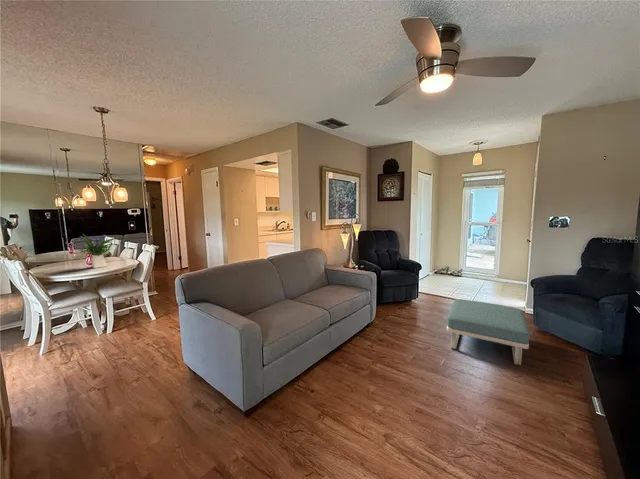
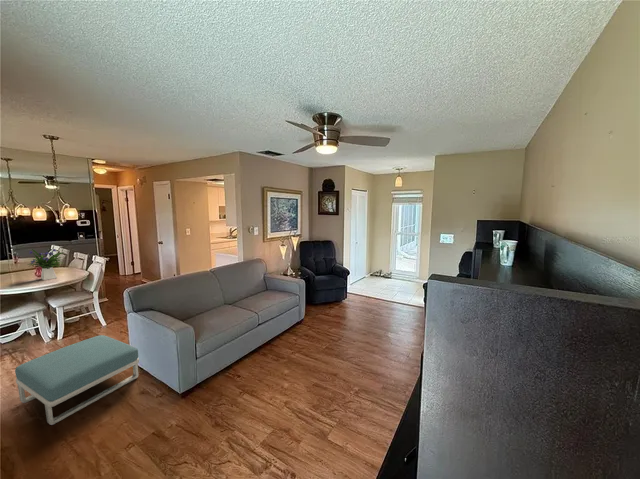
footstool: present [447,299,530,365] -> present [15,335,139,425]

